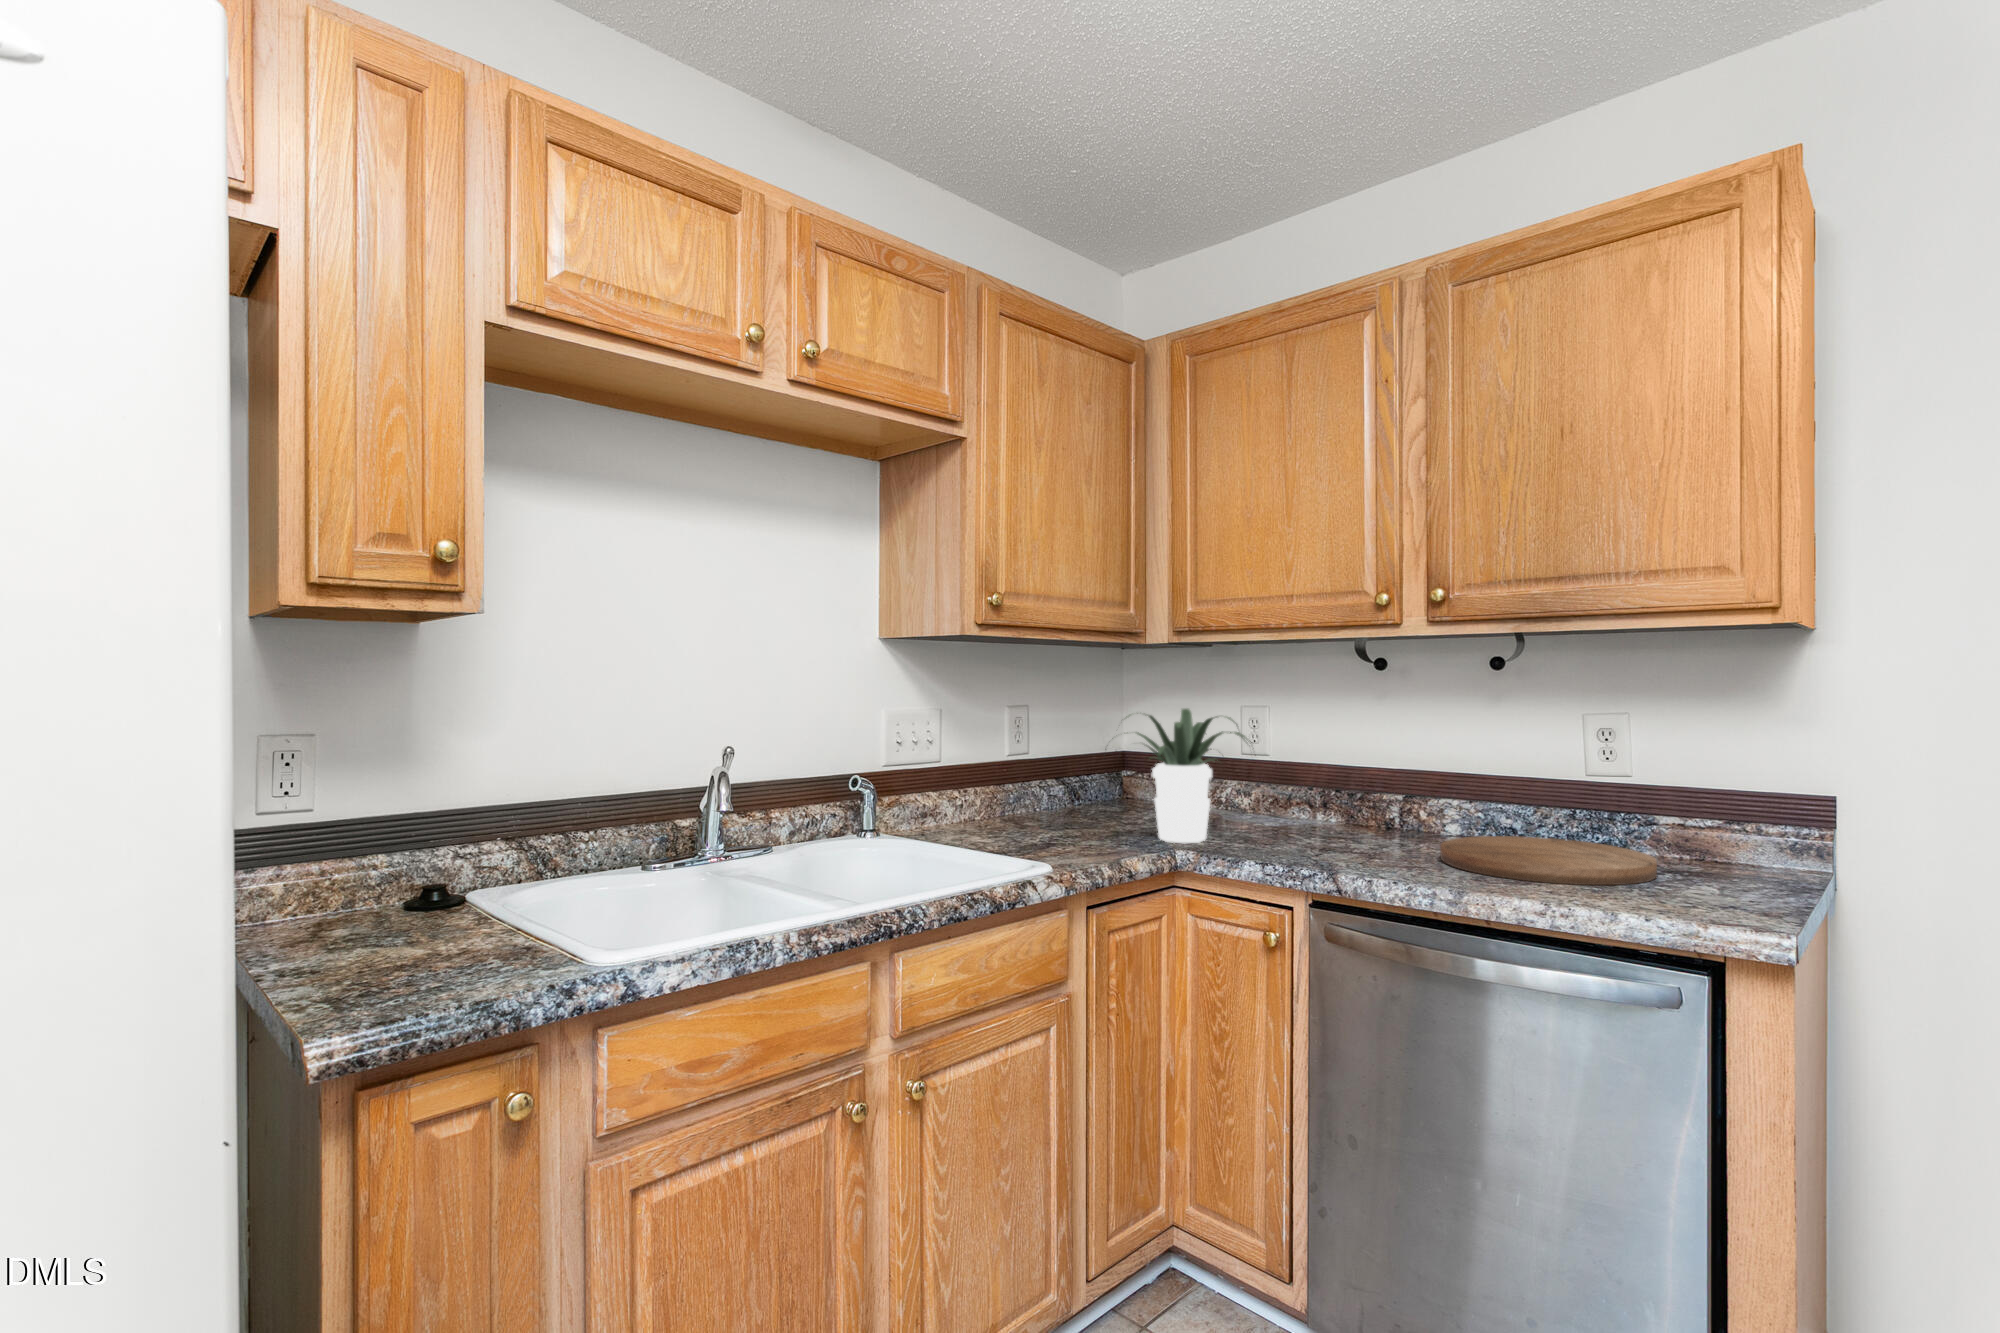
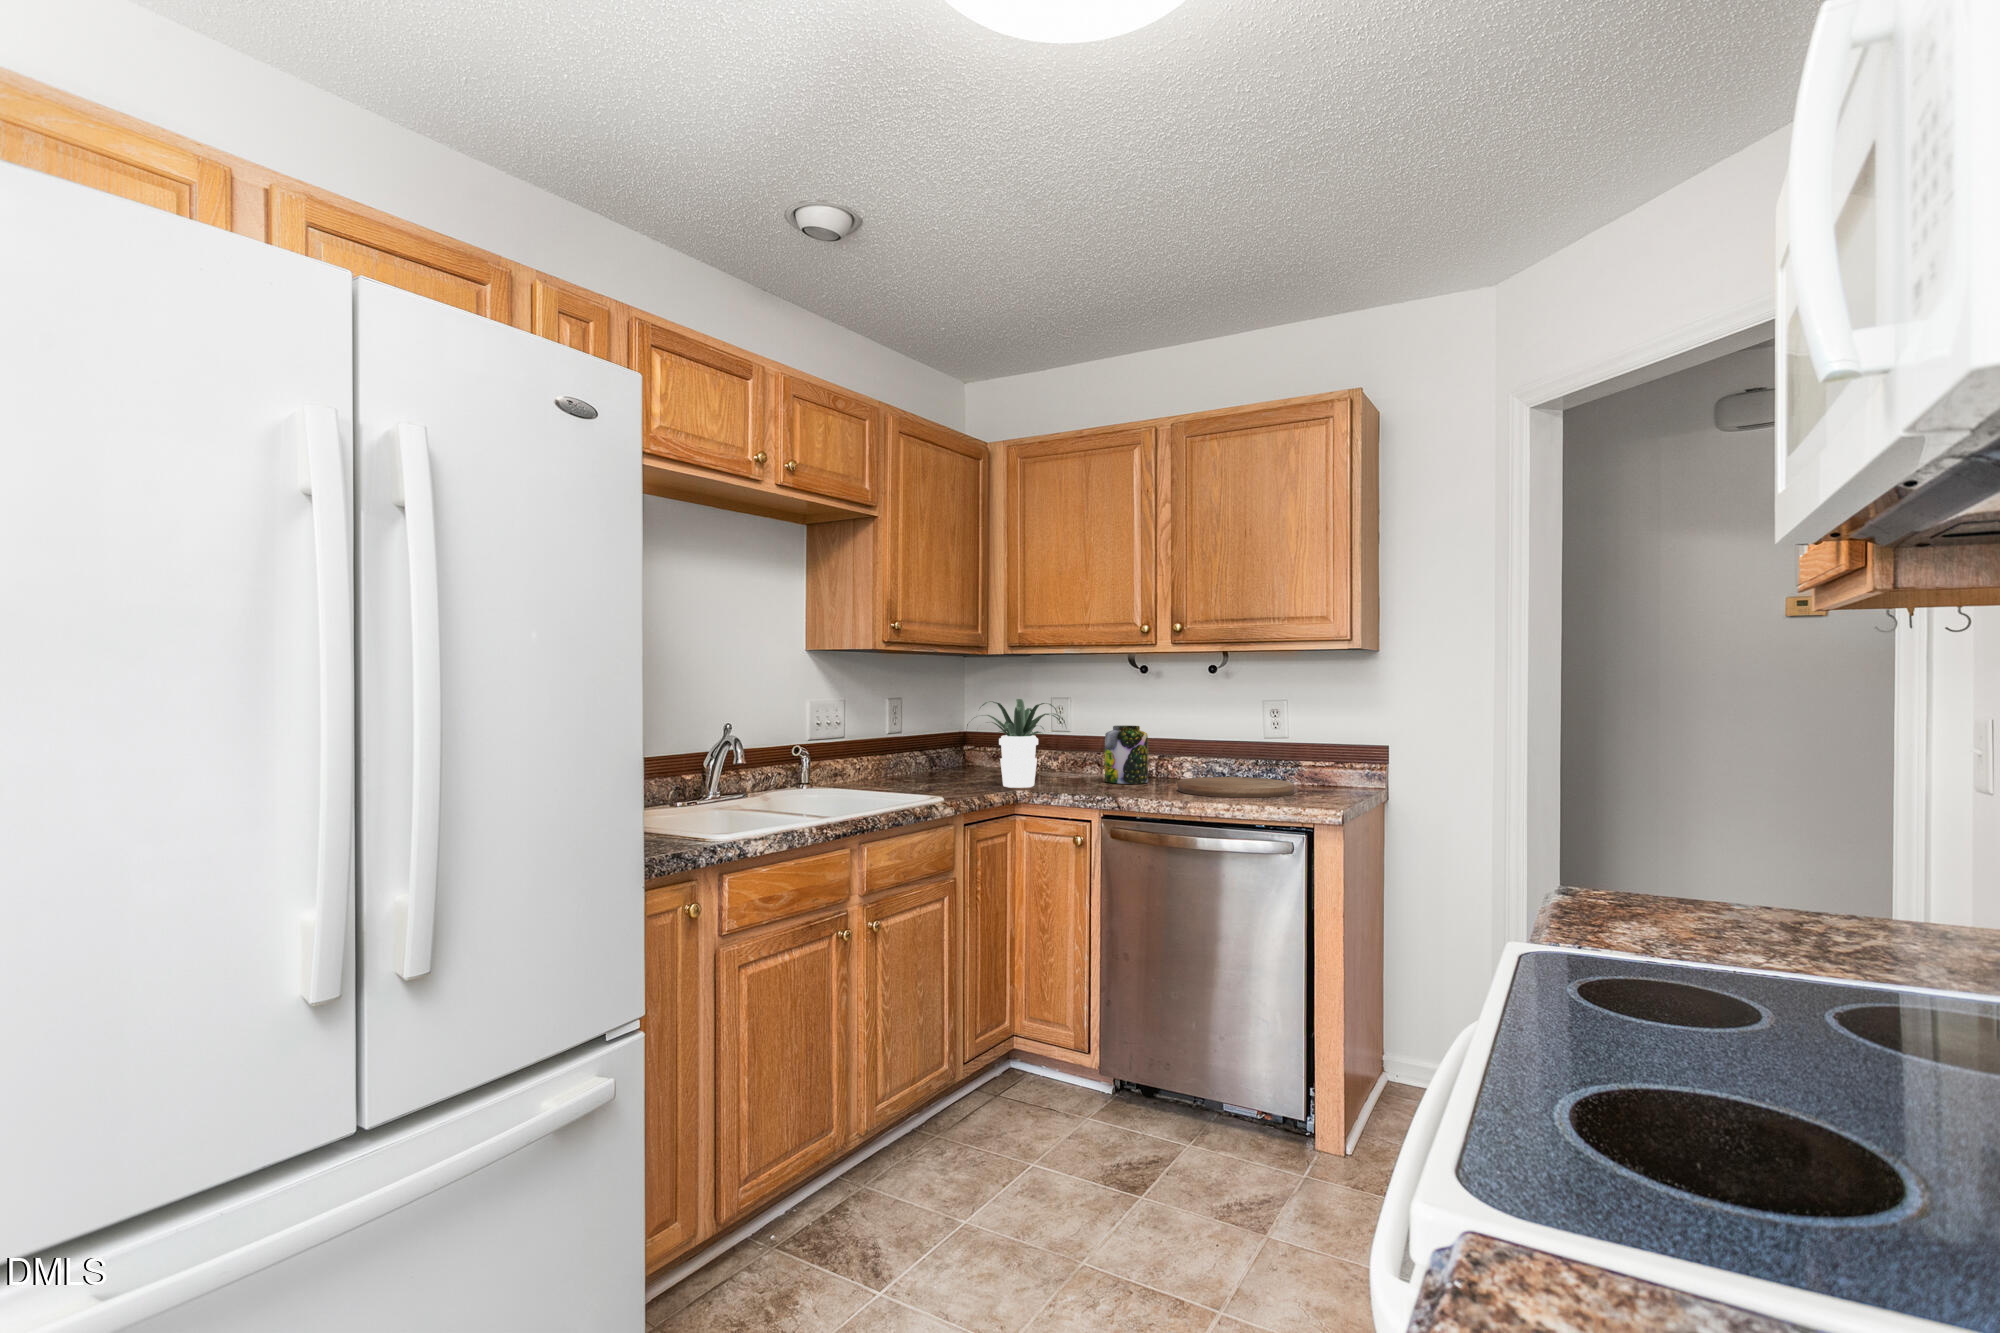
jar: none [1318,749,1388,840] -> present [1105,725,1148,784]

